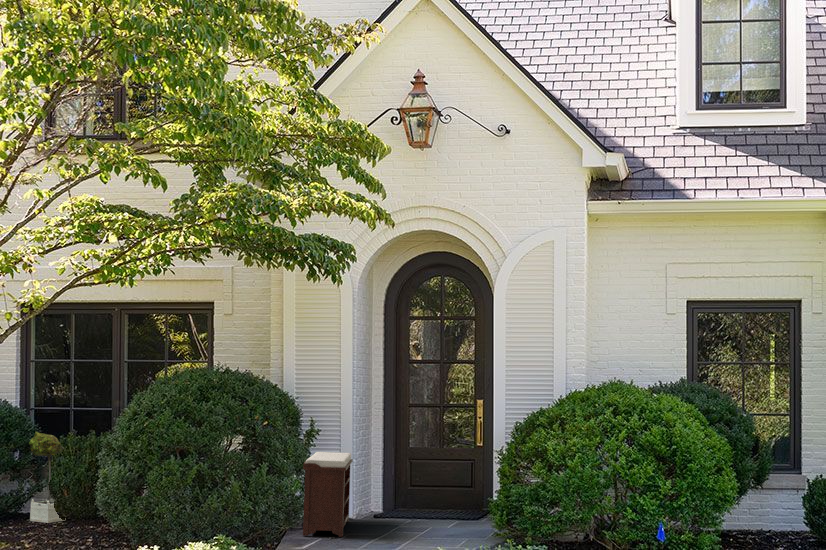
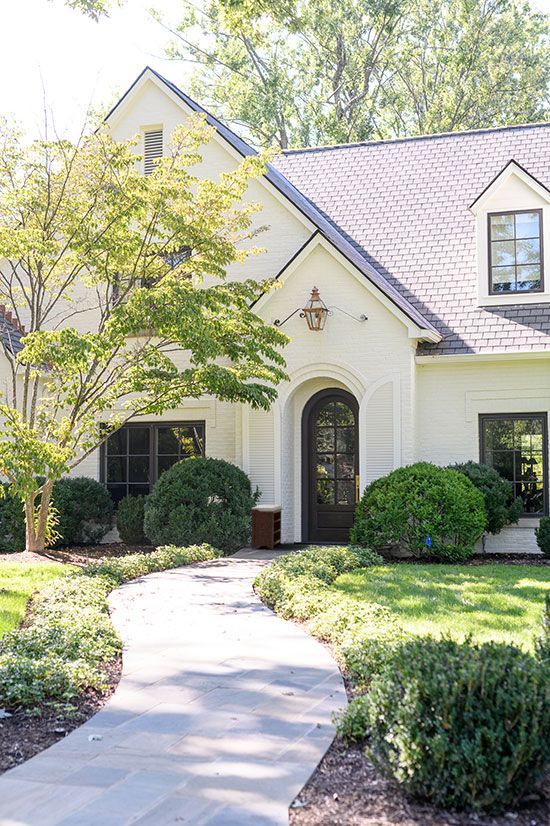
potted tree: present [29,432,65,523] -> none [105,495,126,545]

